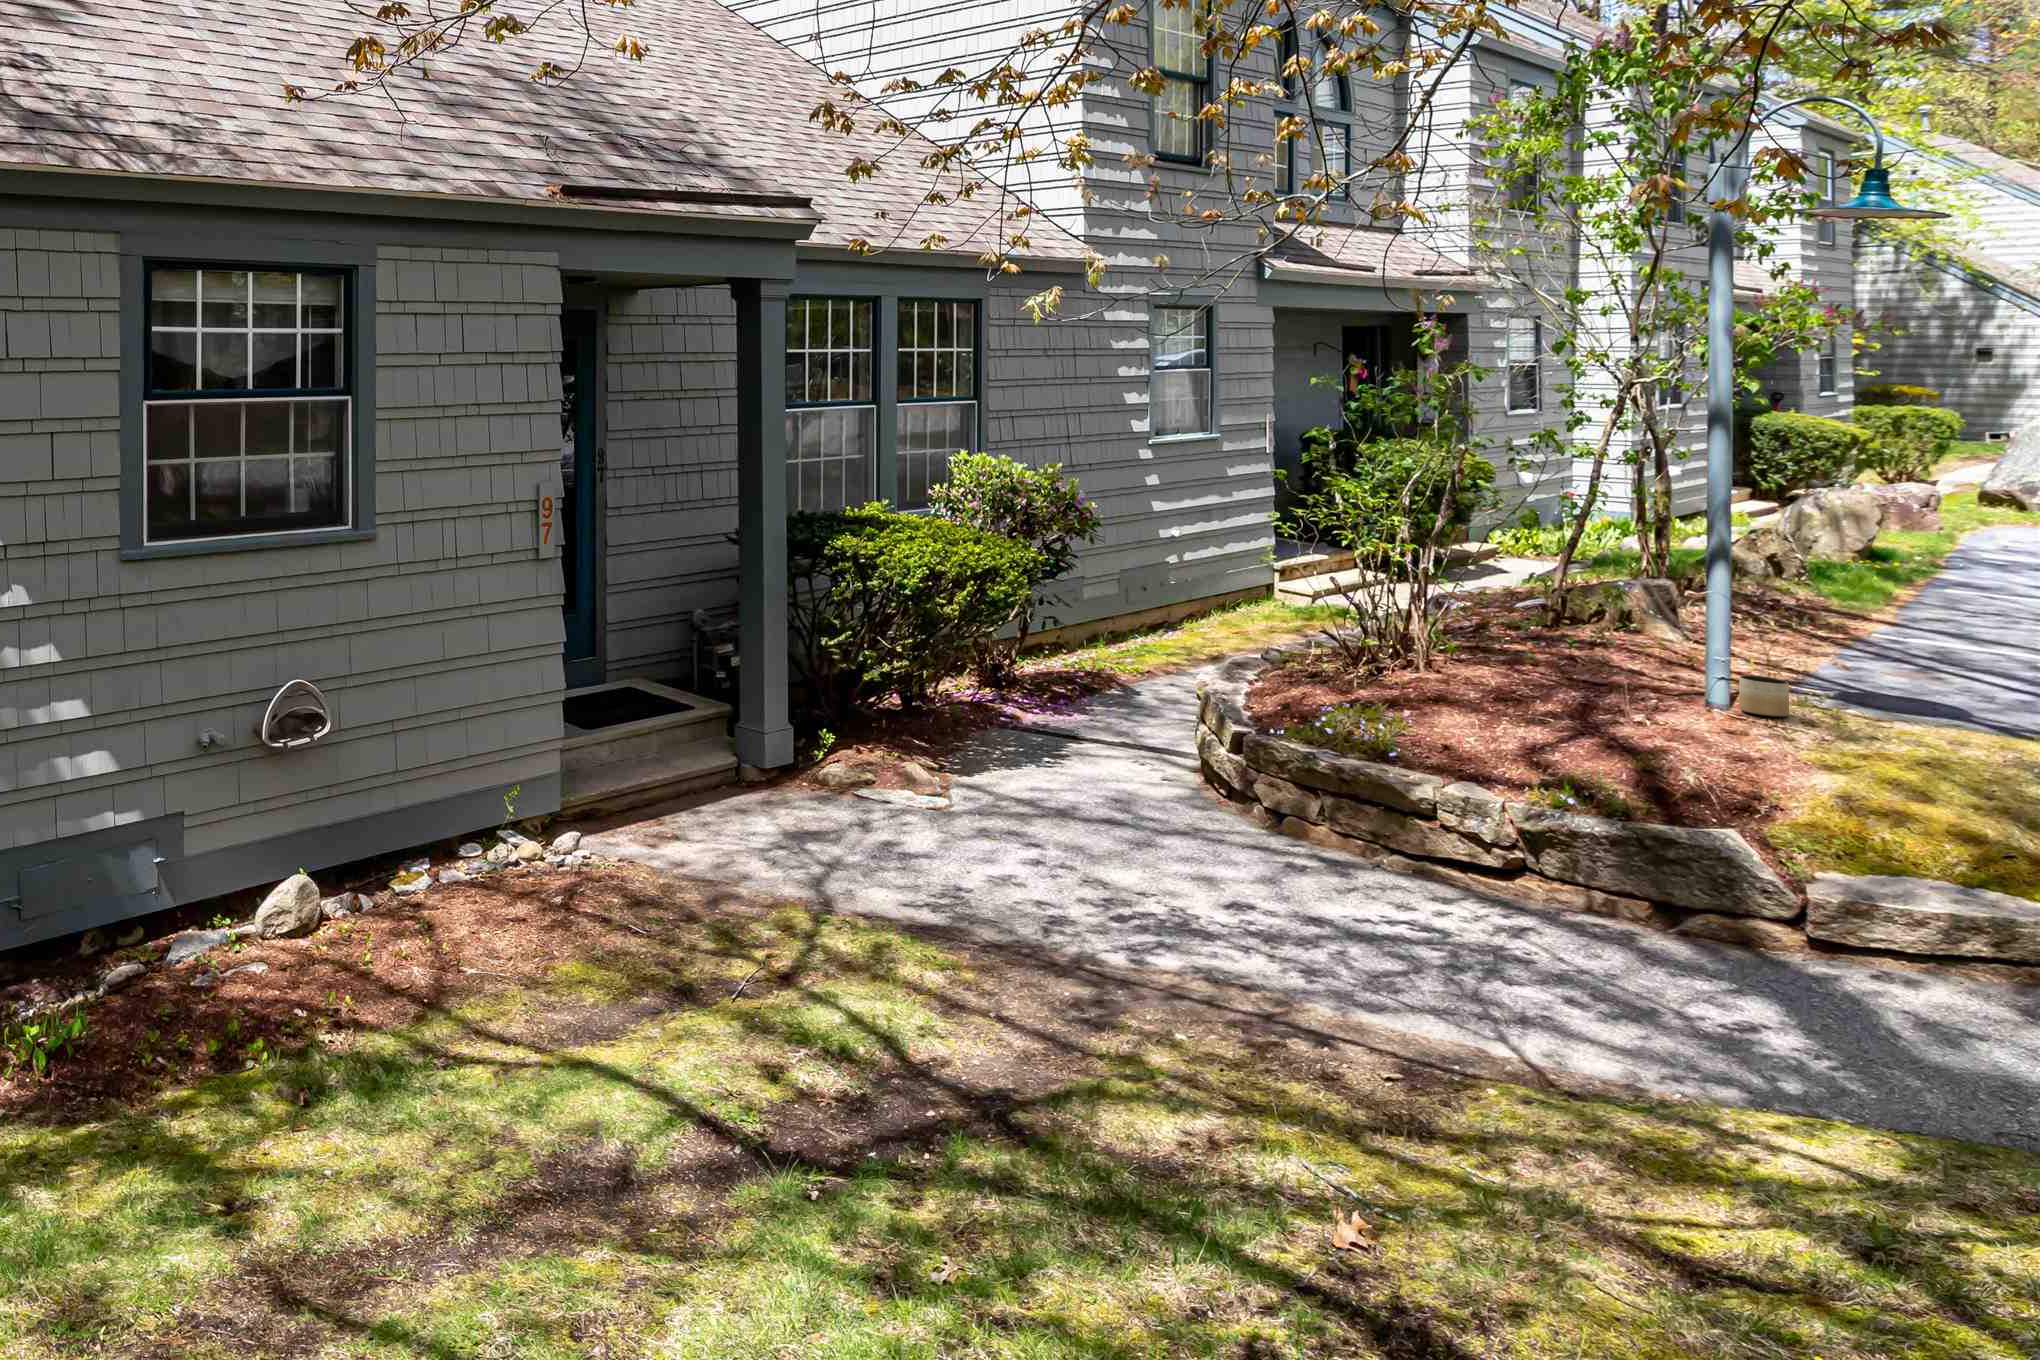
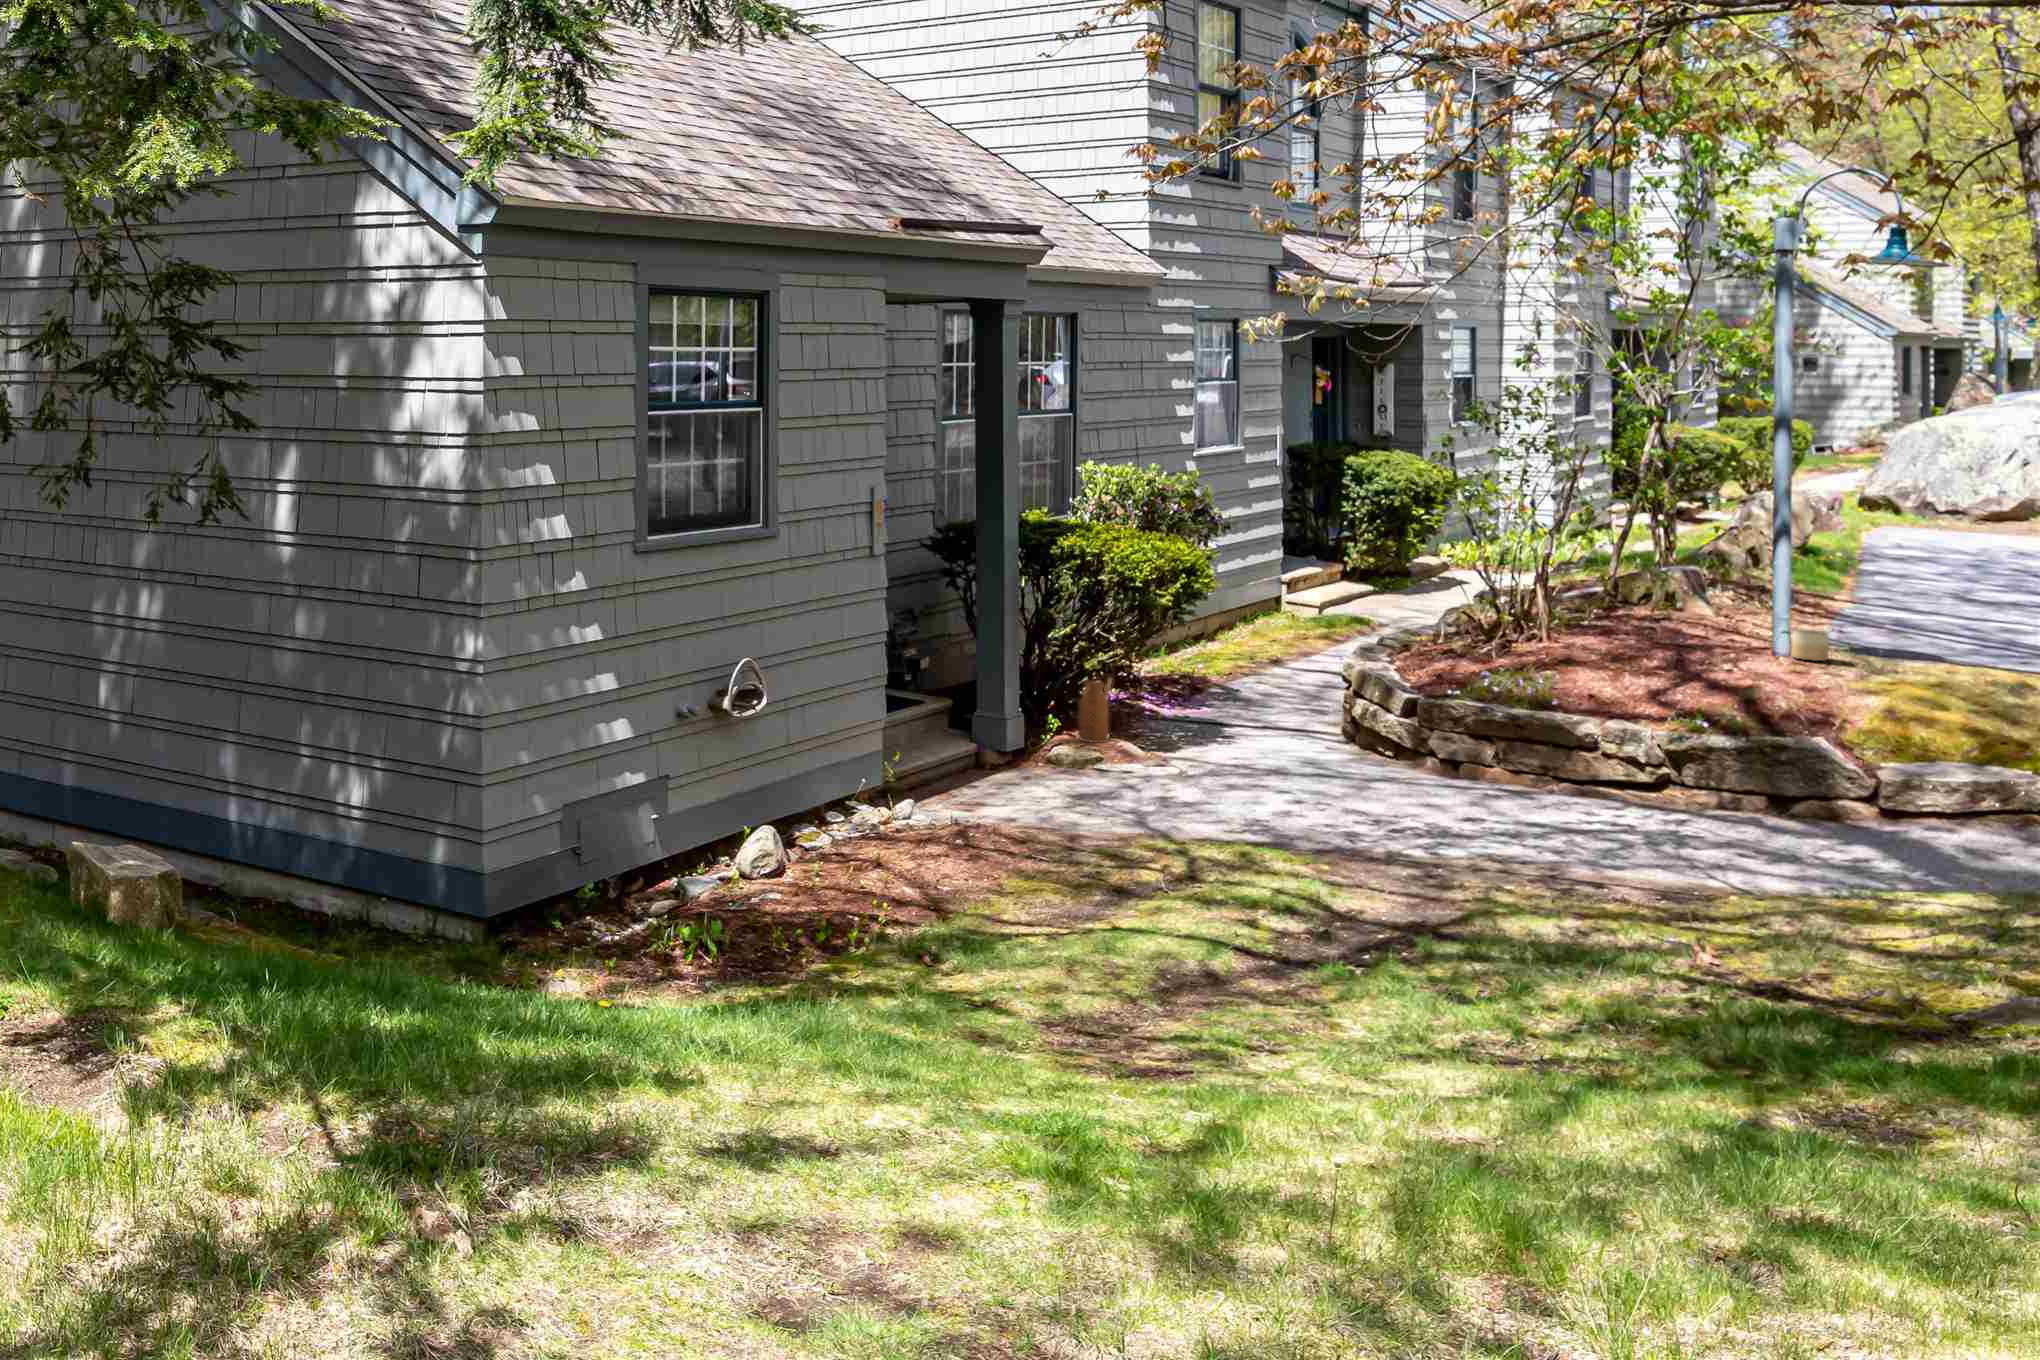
watering can: none [870,688,914,760] -> present [1079,678,1112,743]

